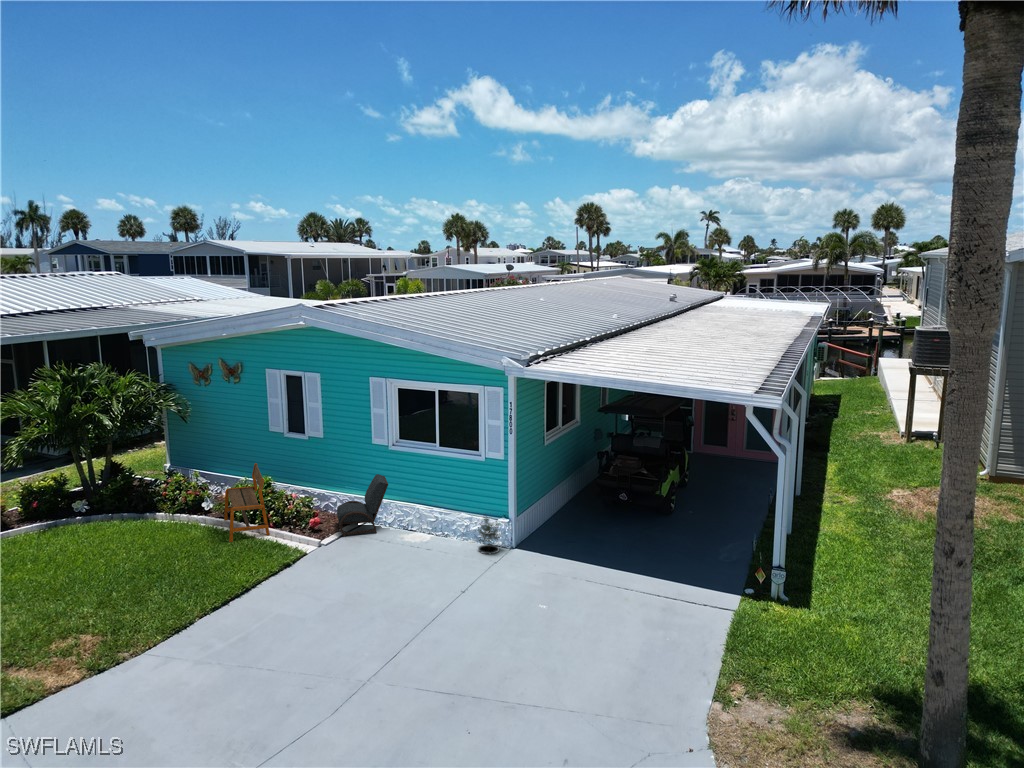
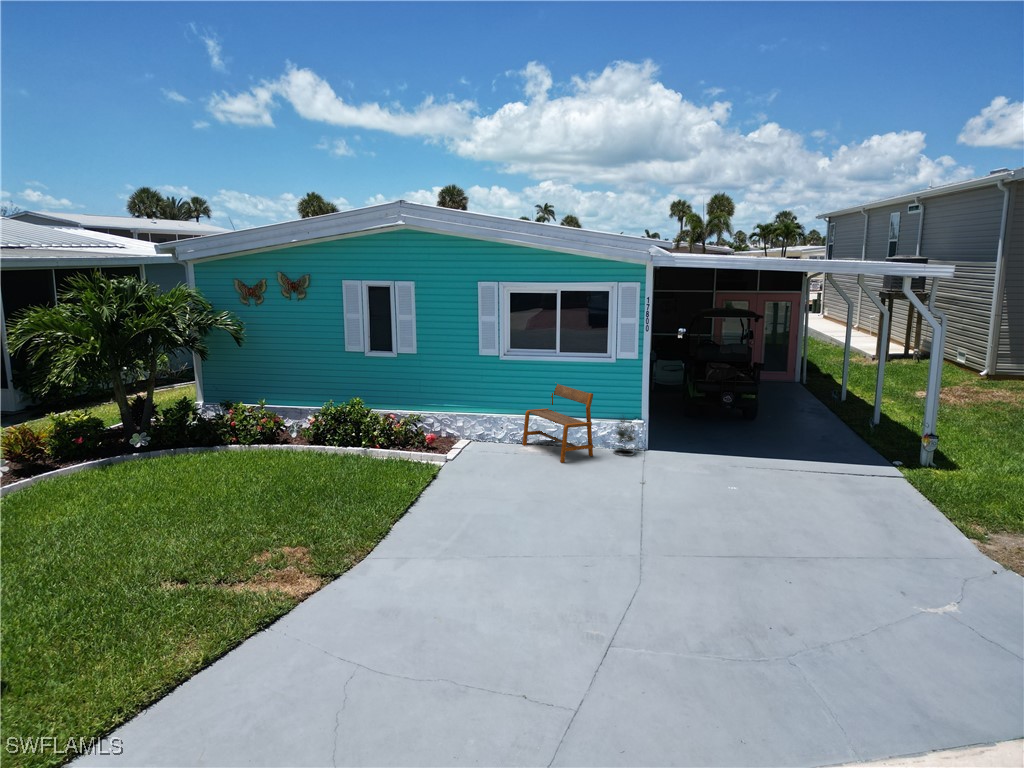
bench: present [224,463,270,542] -> present [522,384,593,463]
lounge chair: present [337,474,388,537] -> none [446,387,507,452]

